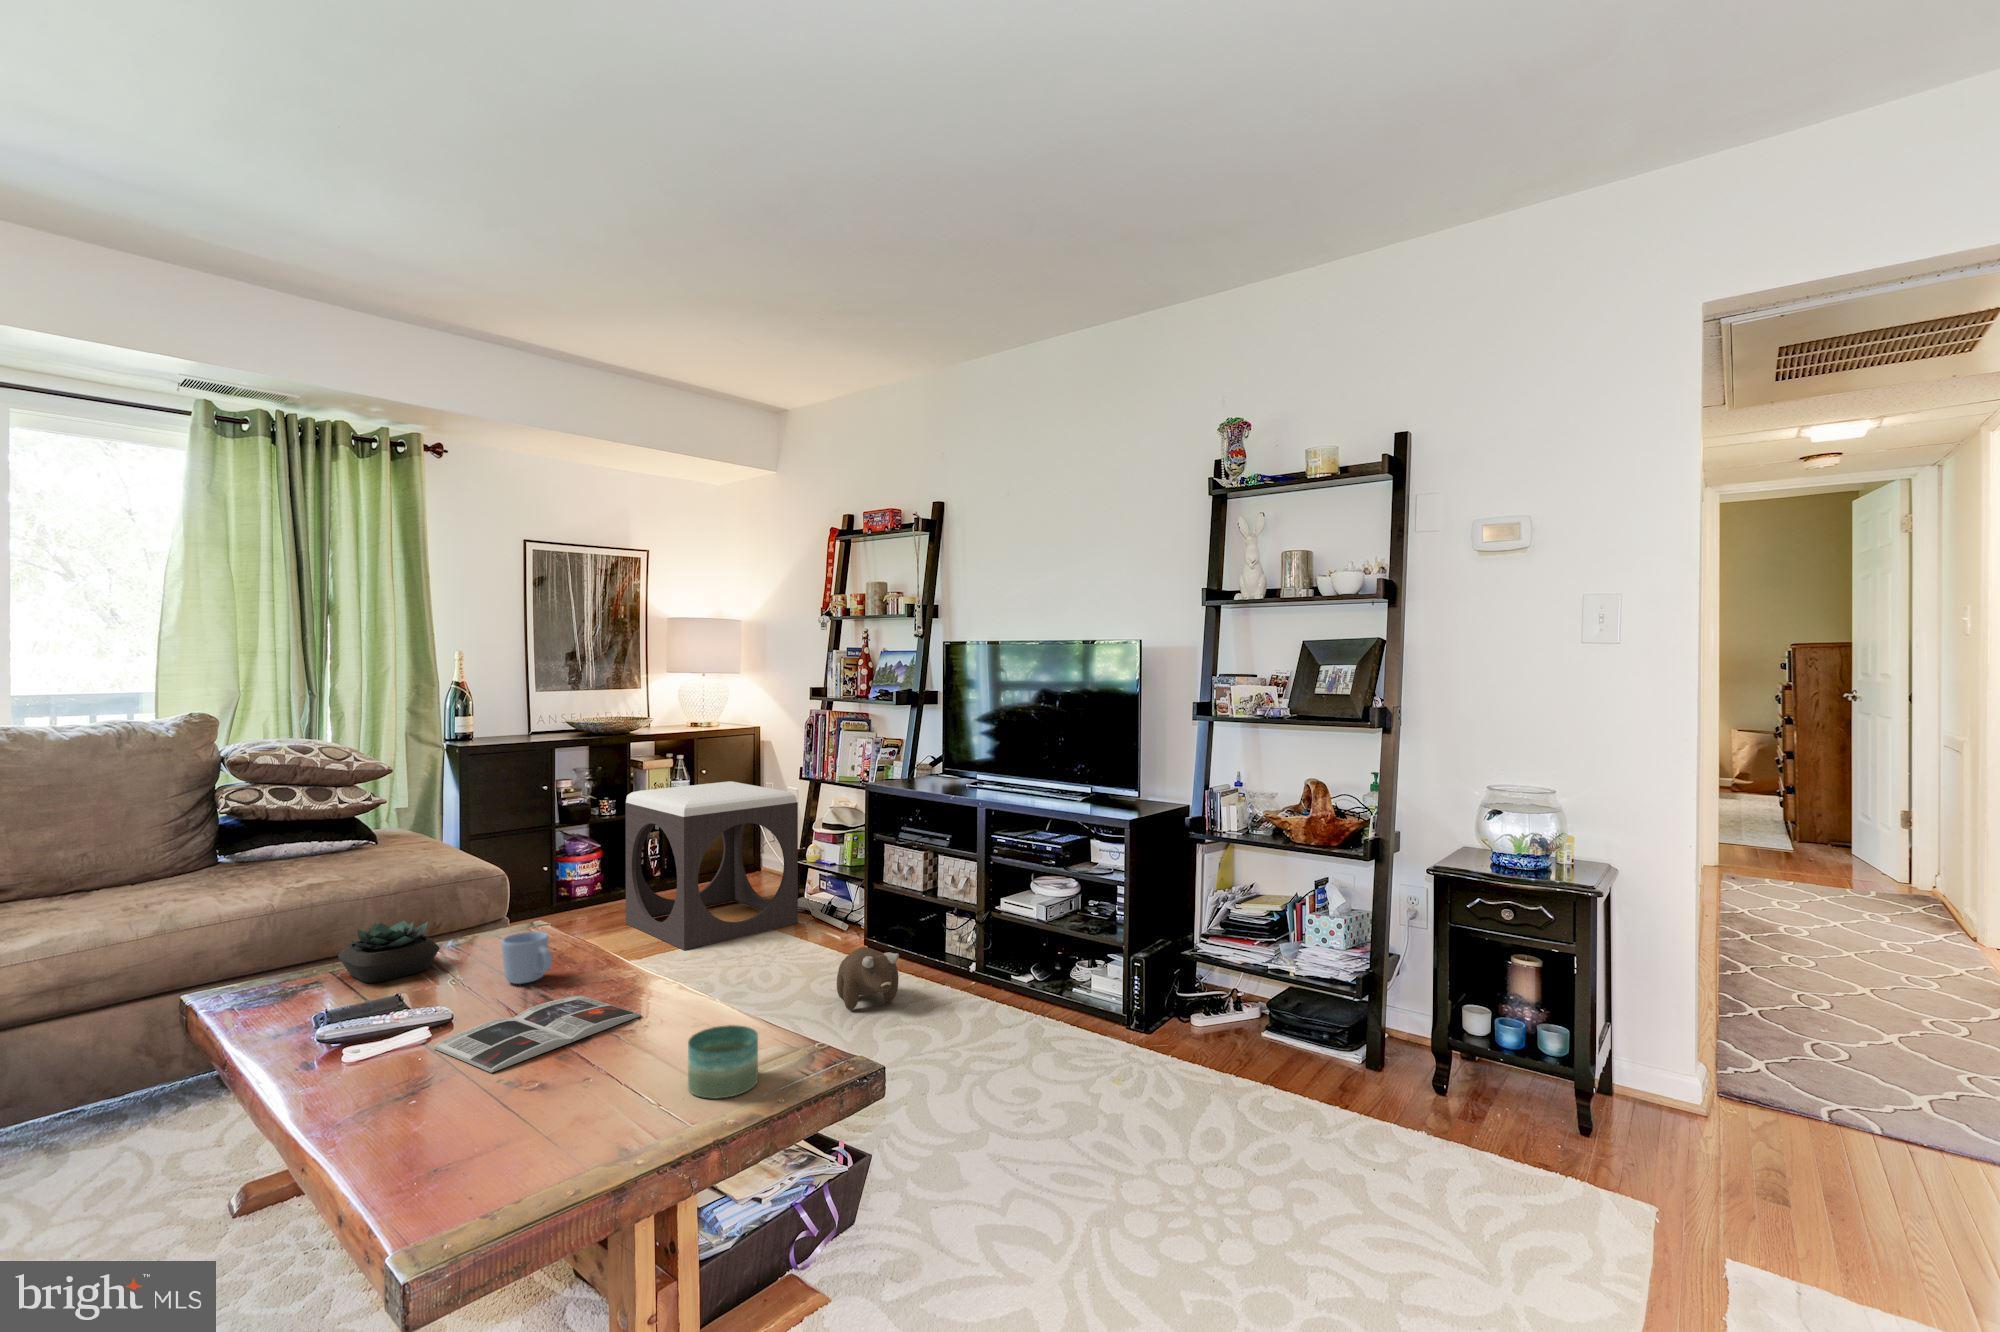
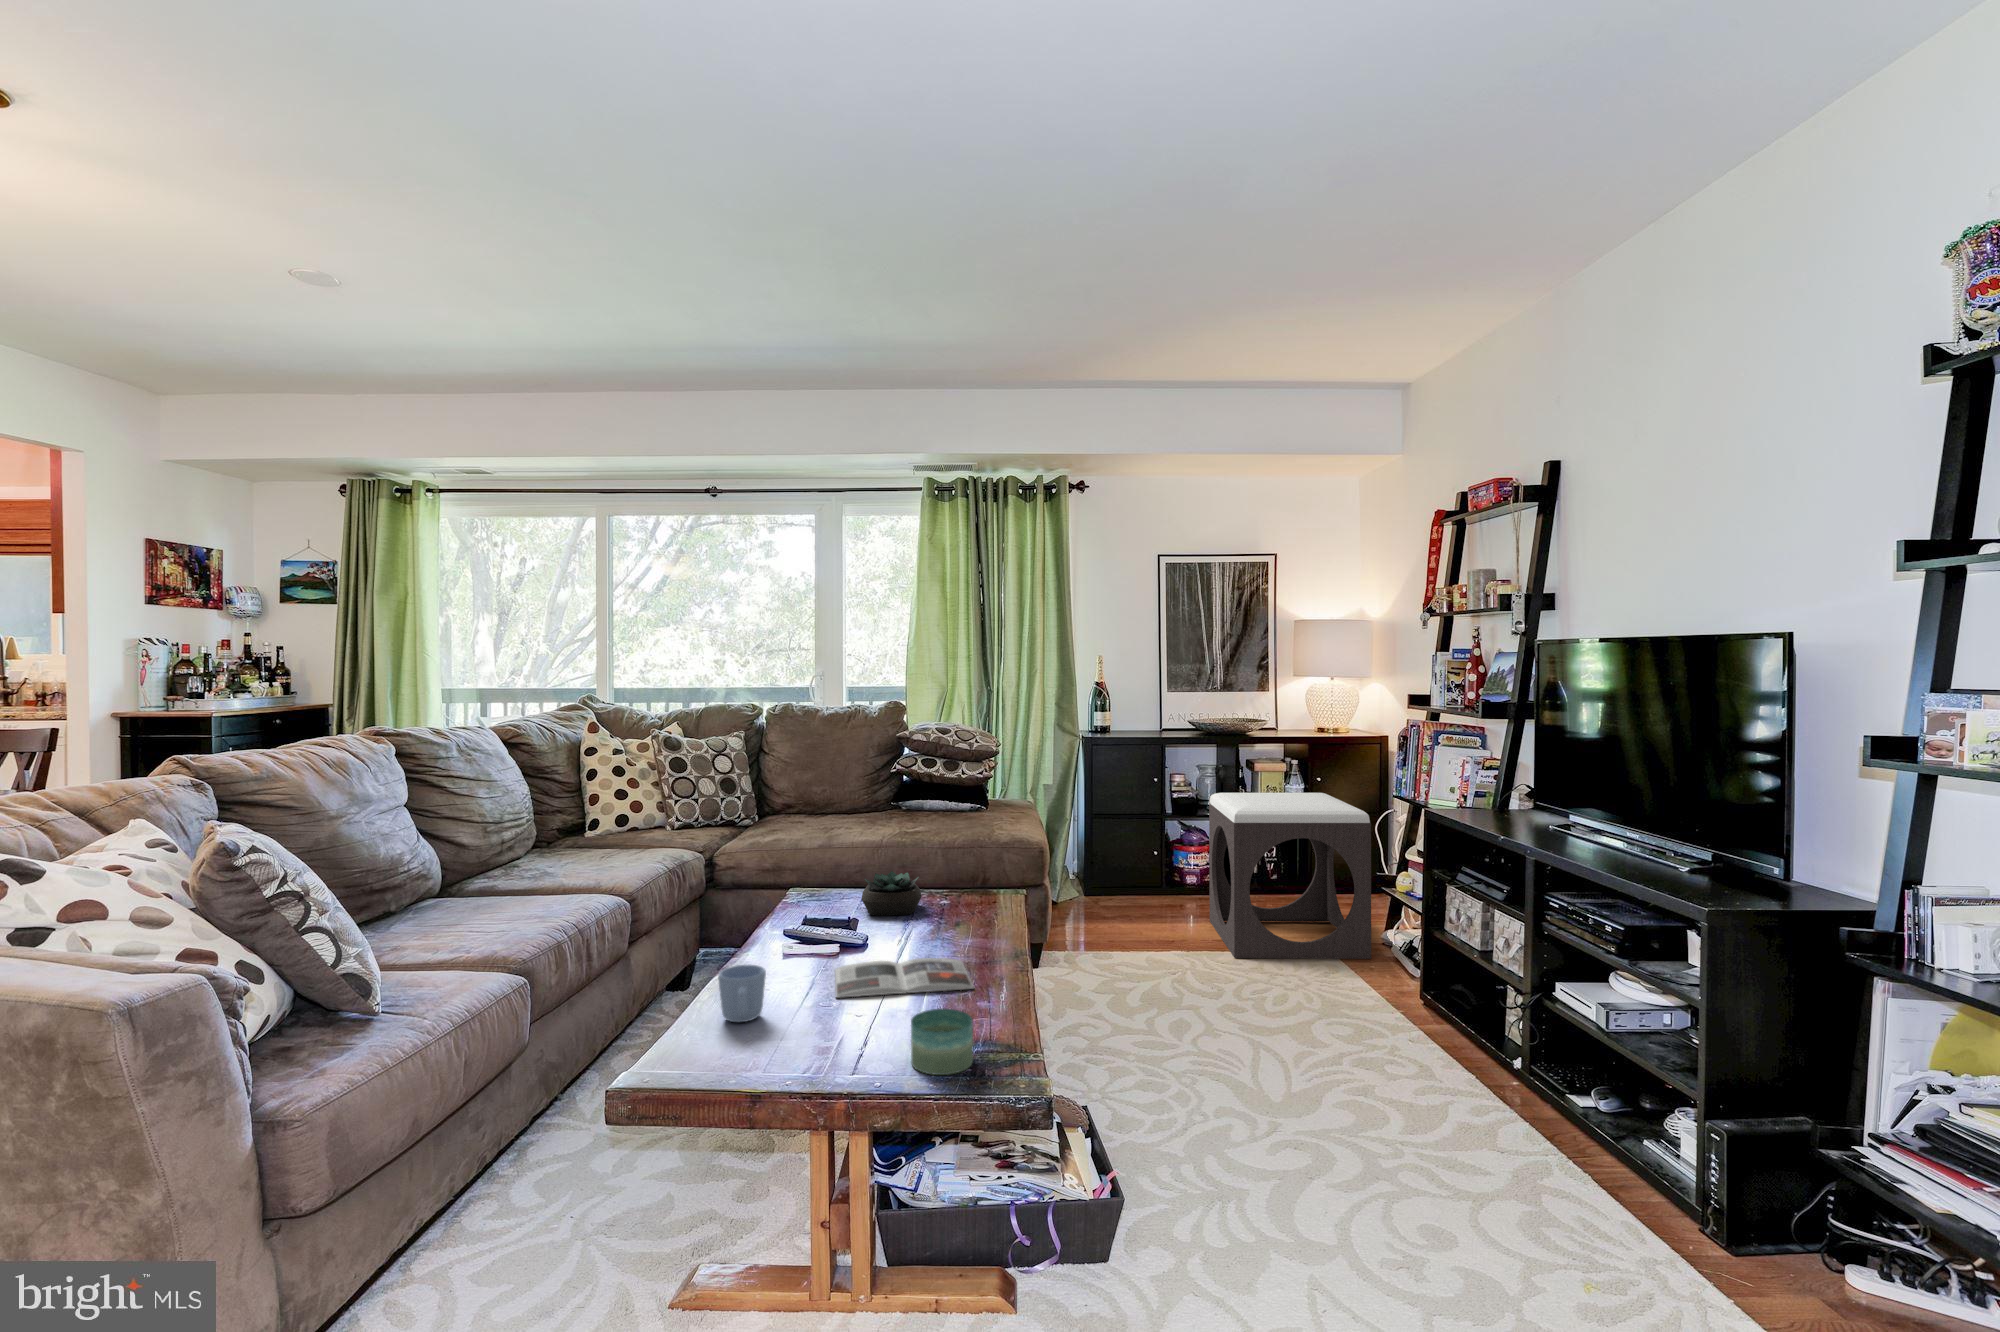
mug: present [501,931,552,984] -> present [718,965,766,1022]
plush toy: present [837,947,899,1010] -> none [1324,996,1397,1069]

